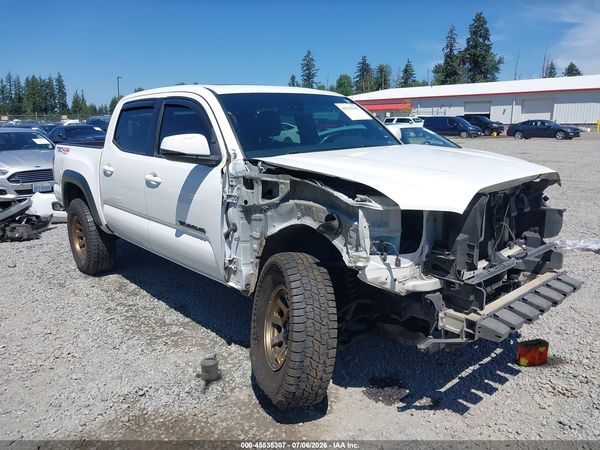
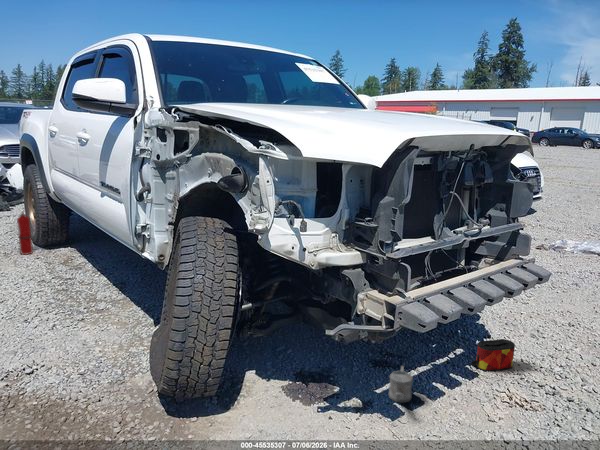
fire extinguisher: none [67,240,83,284] -> present [17,212,33,255]
watering can: present [196,353,219,381] -> present [389,366,413,403]

